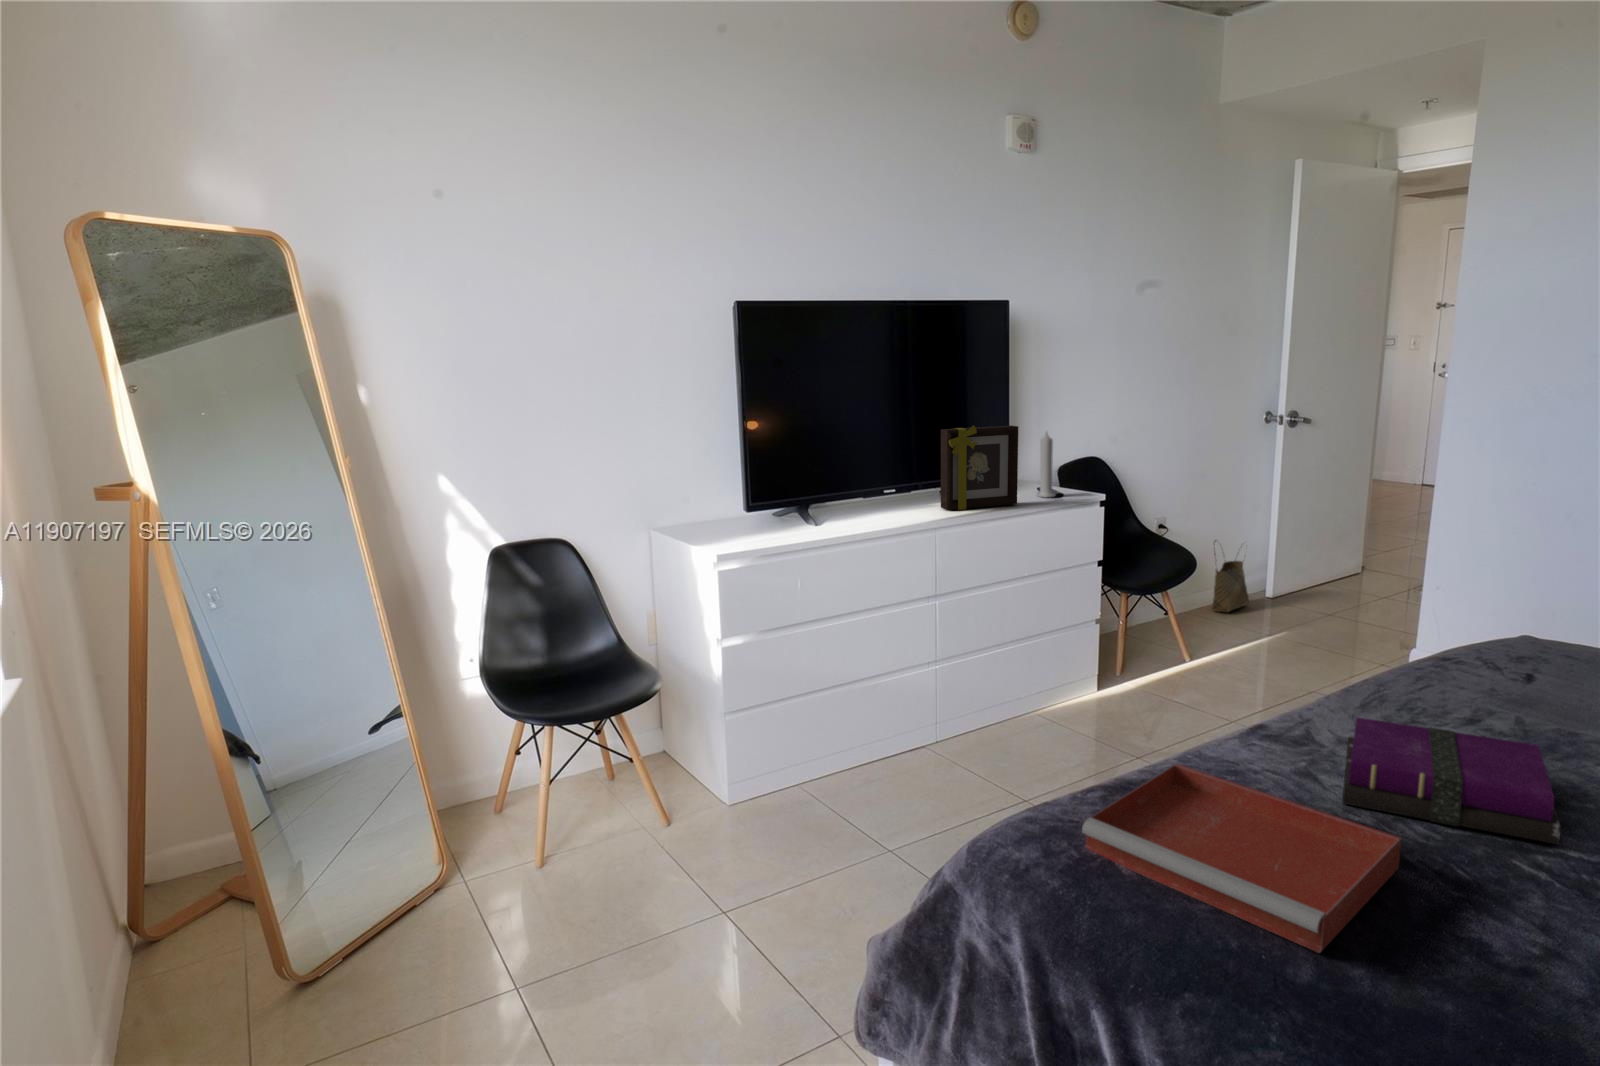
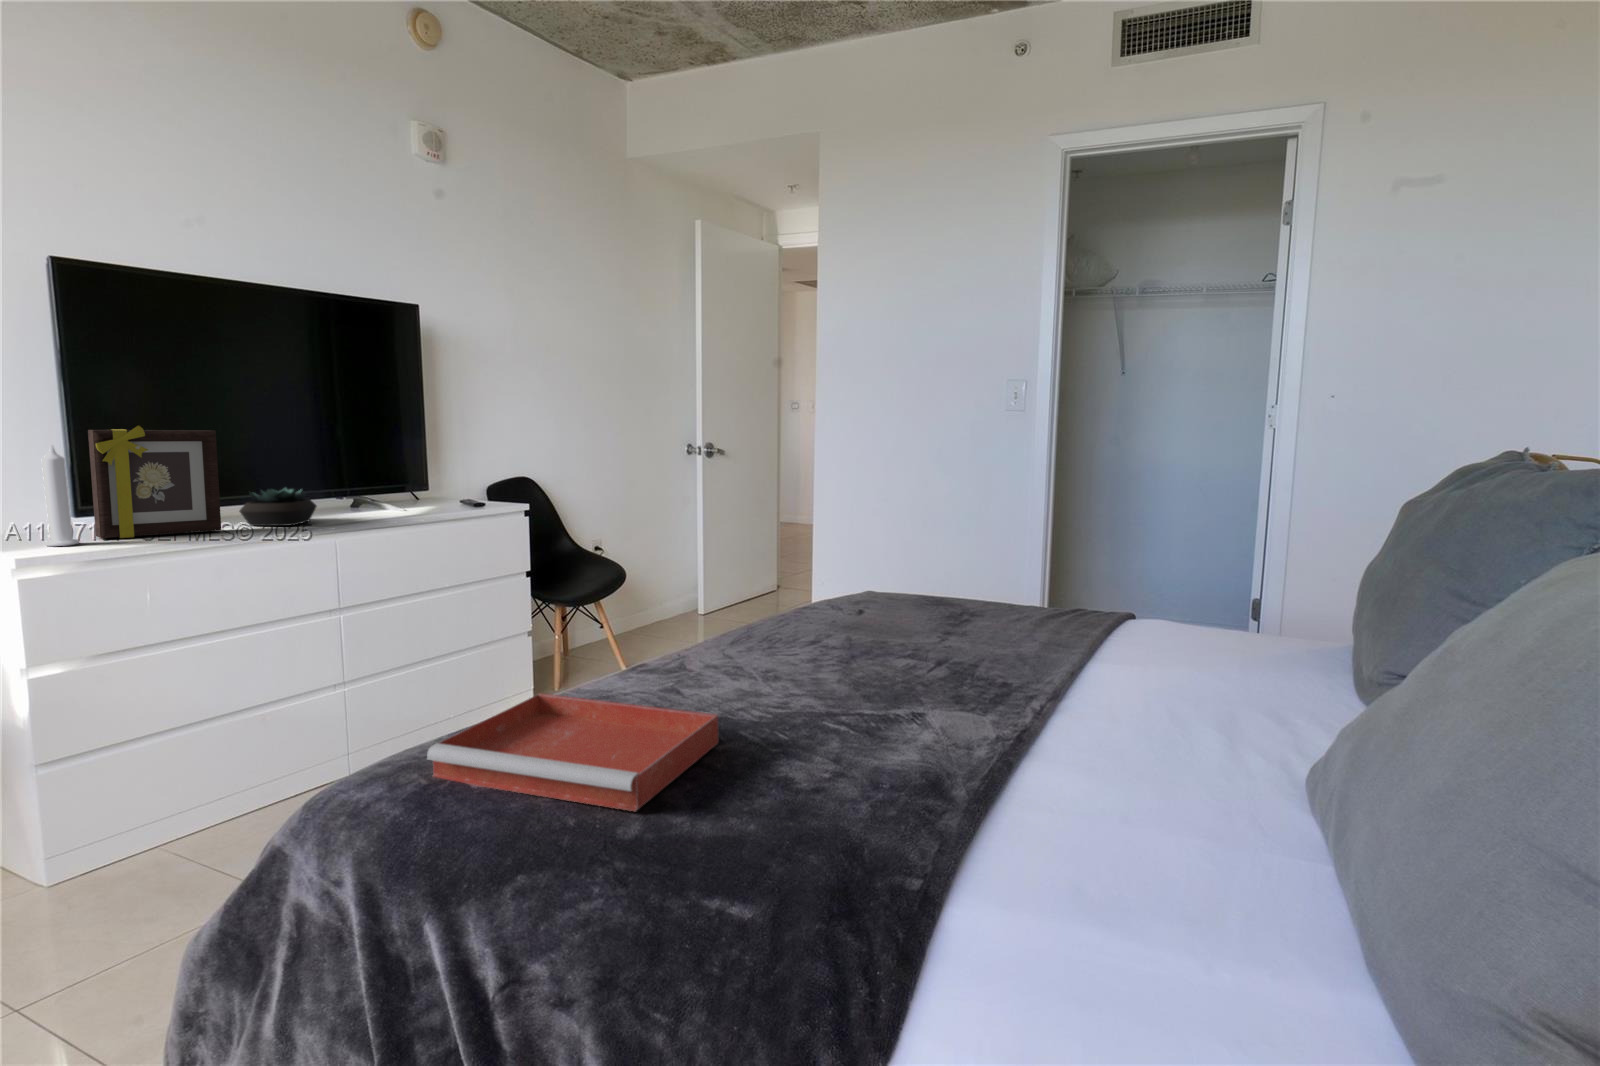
picture frame: present [941,425,1018,510] -> present [88,426,221,538]
candle: present [1037,432,1055,498] -> present [42,445,80,546]
succulent plant: none [859,483,919,520] -> present [240,488,317,526]
woven basket: present [1212,548,1249,612] -> none [648,560,682,627]
notebook: present [1343,718,1561,844] -> none [686,641,839,710]

